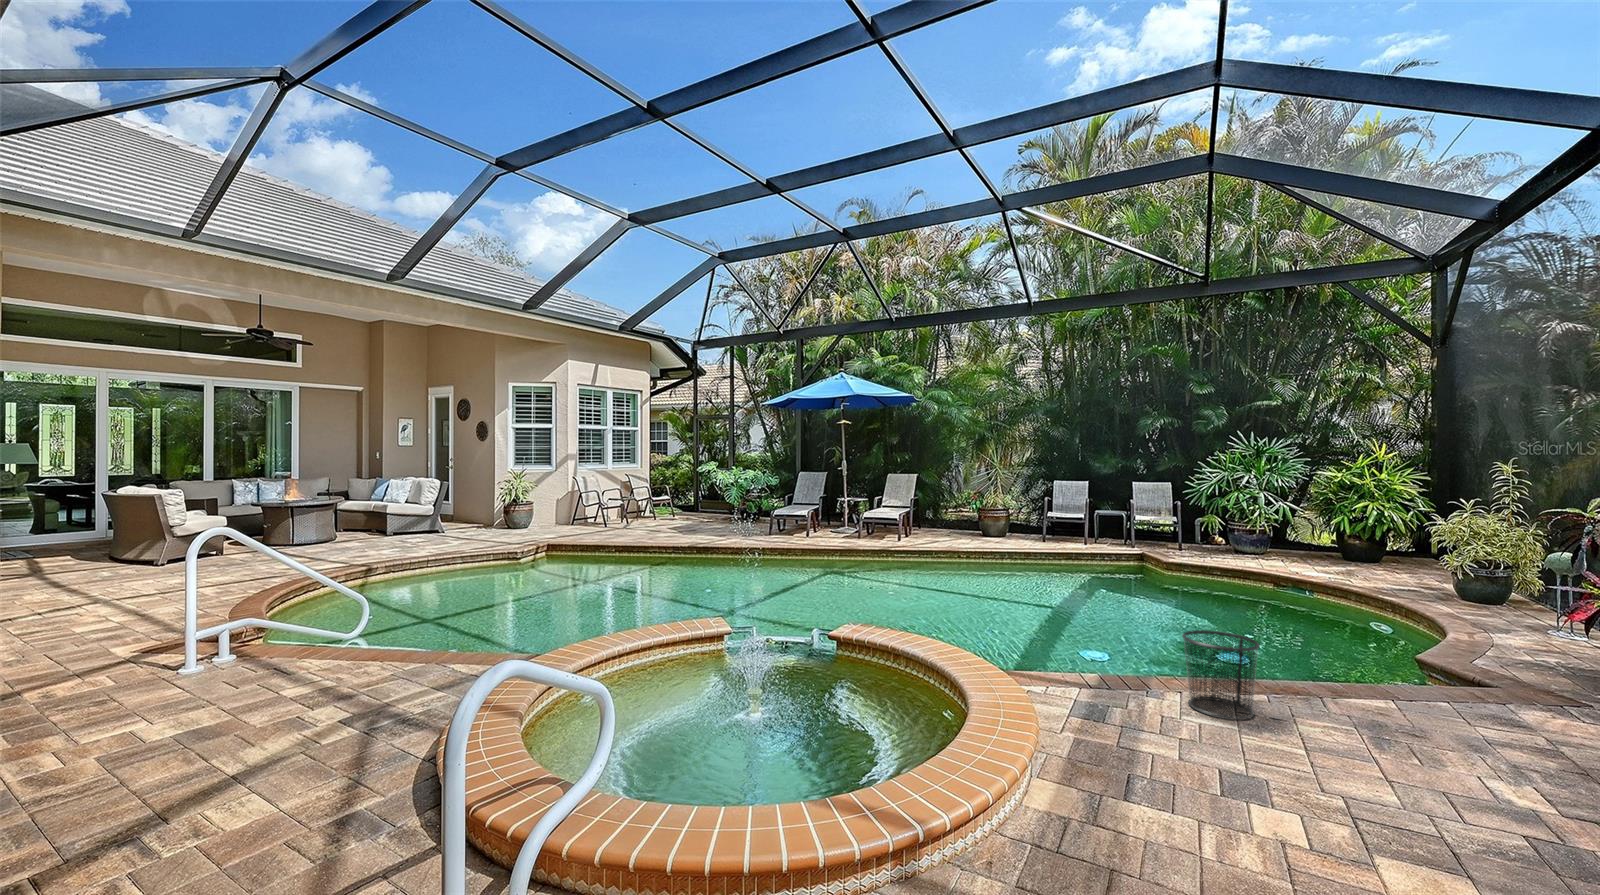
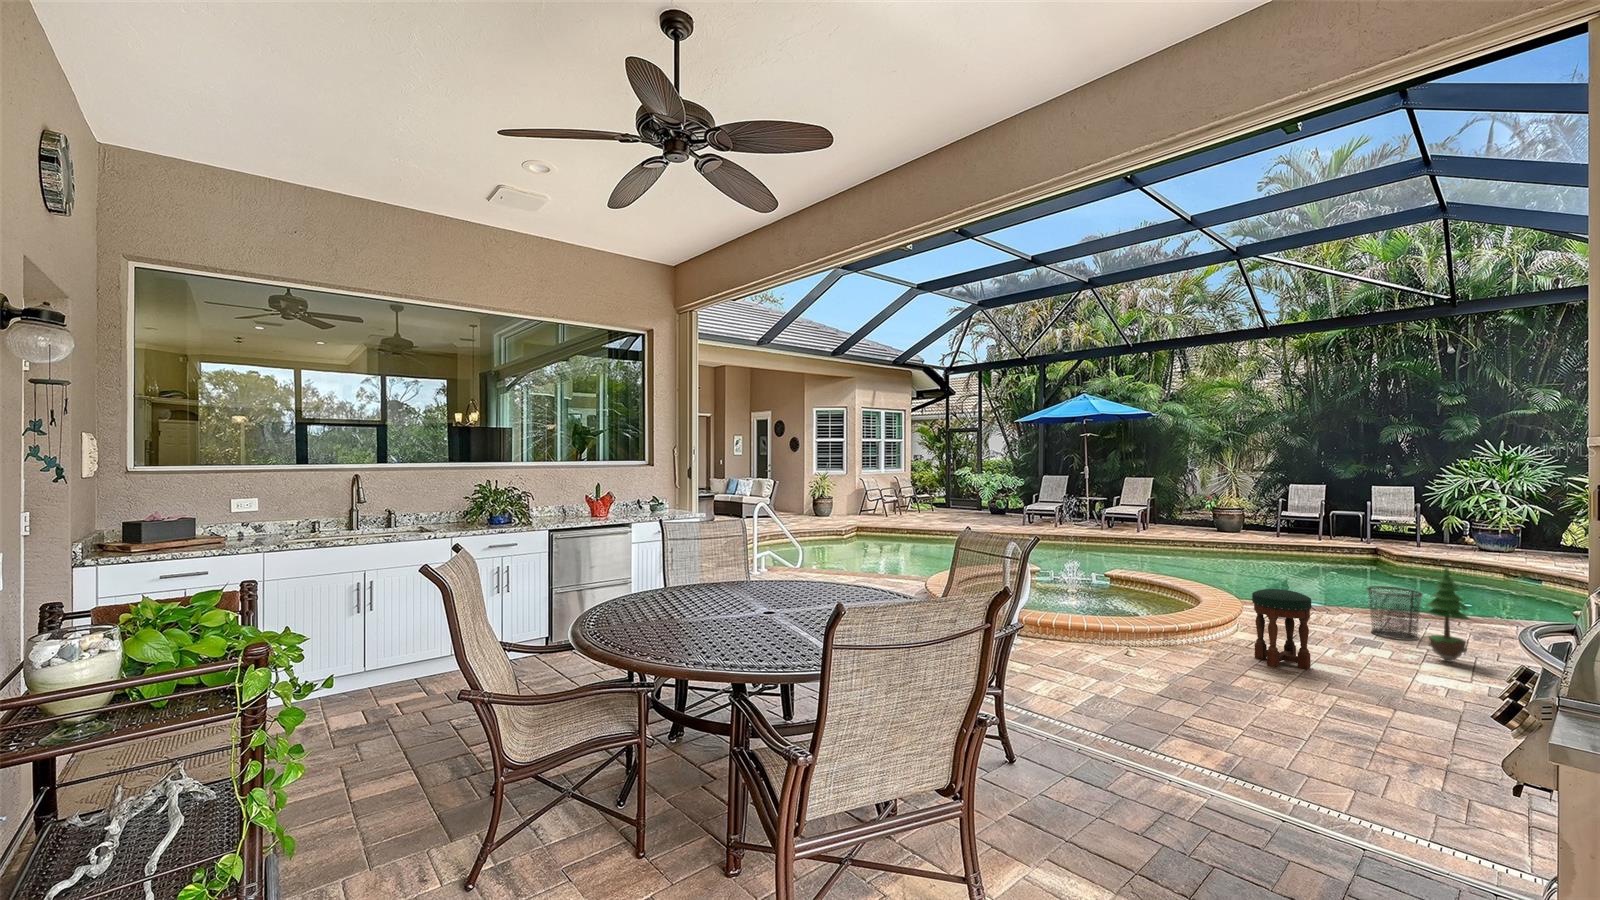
potted tree: none [1286,611,1361,776] -> present [1424,568,1470,661]
stool: none [1038,673,1140,846] -> present [1252,589,1312,669]

